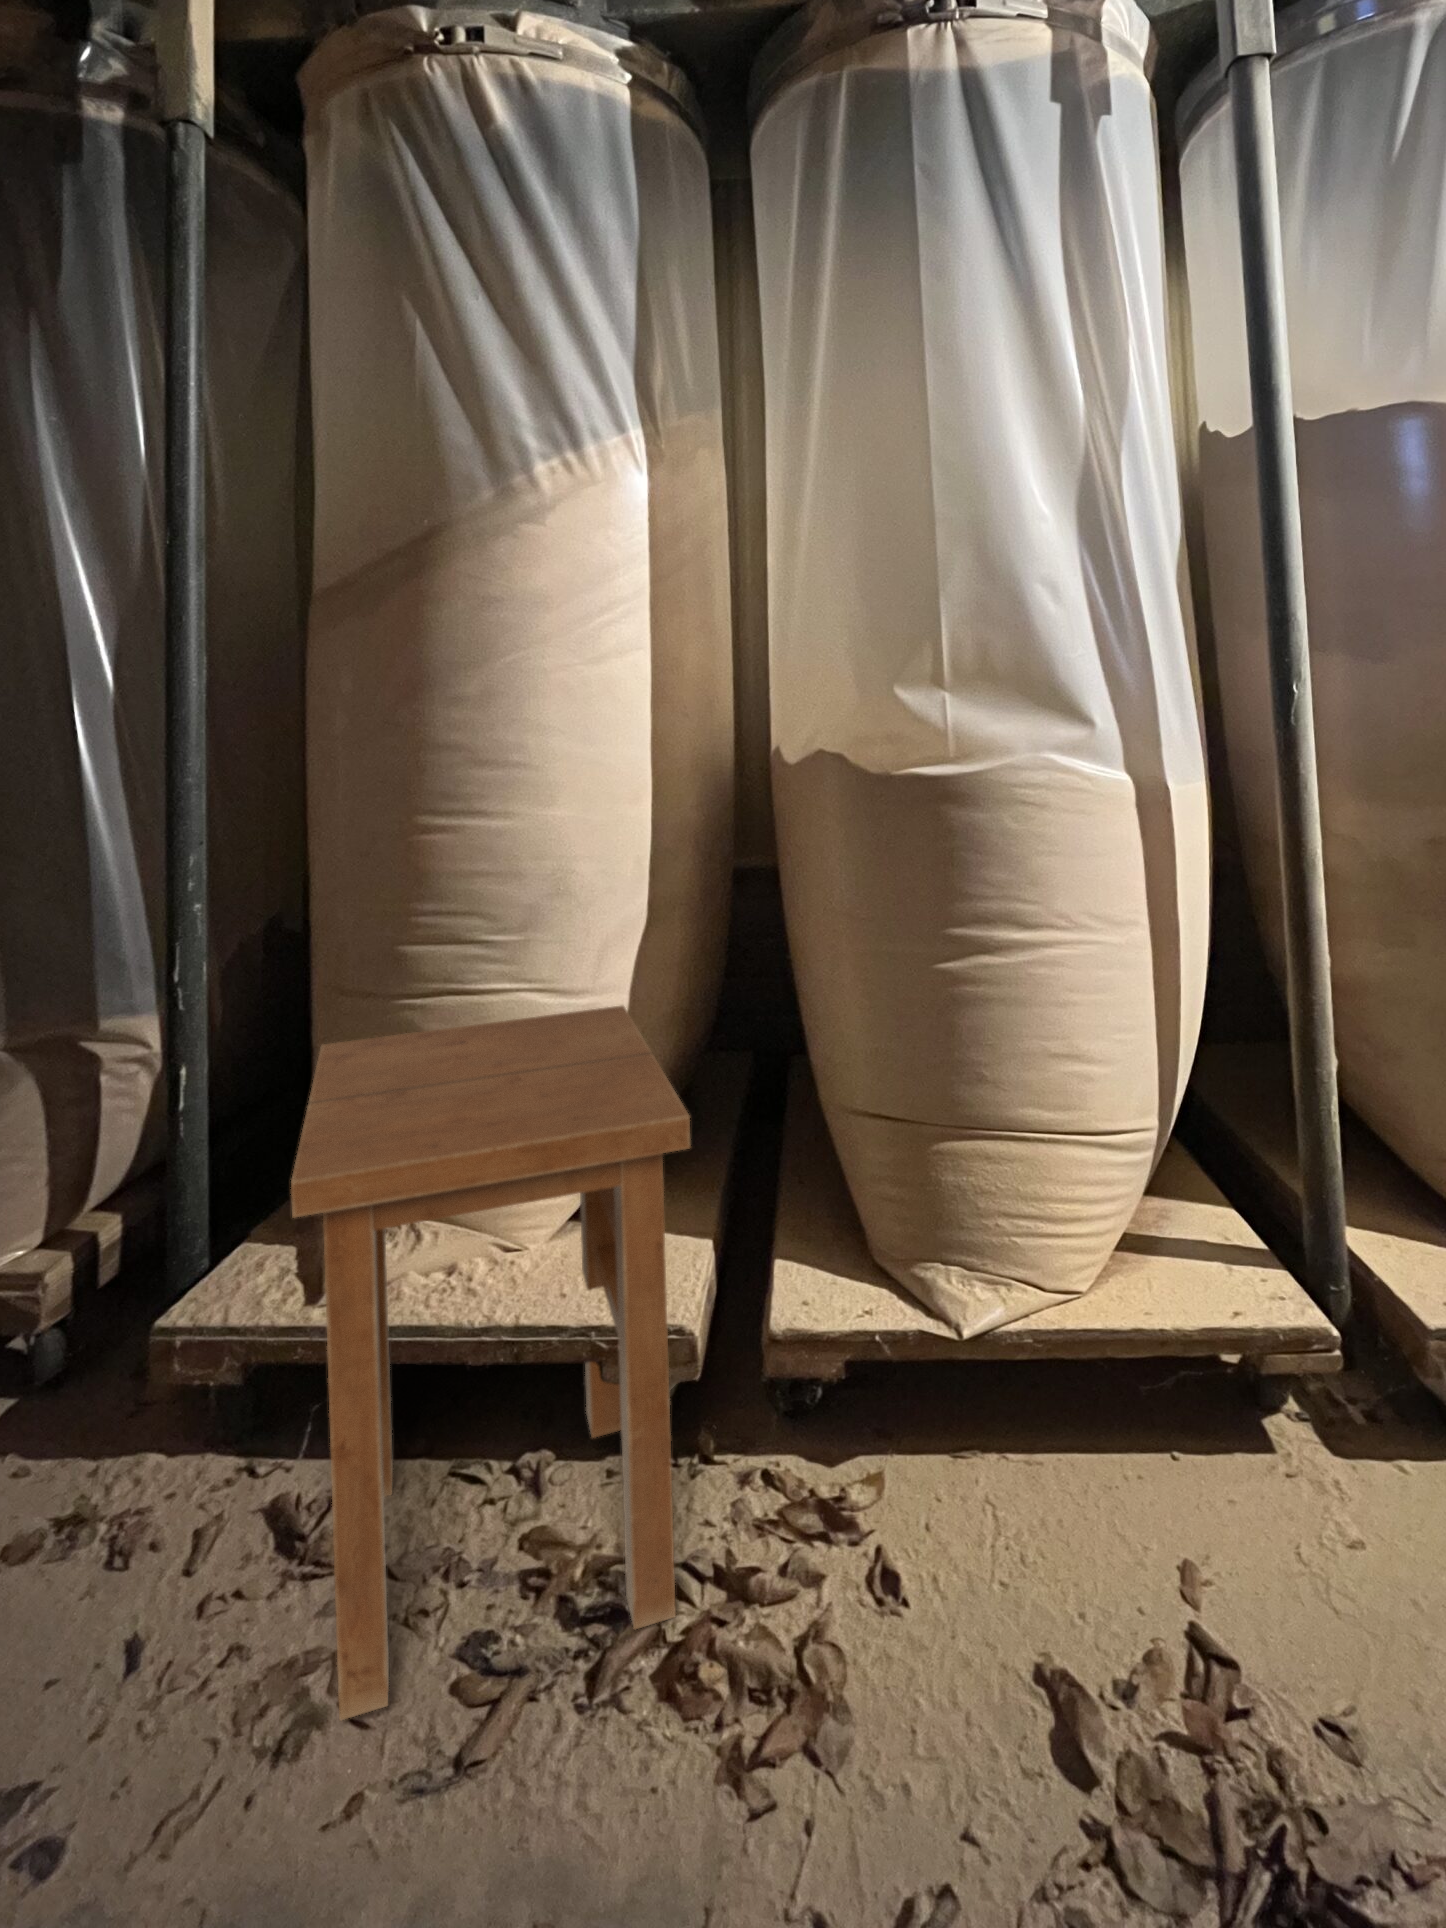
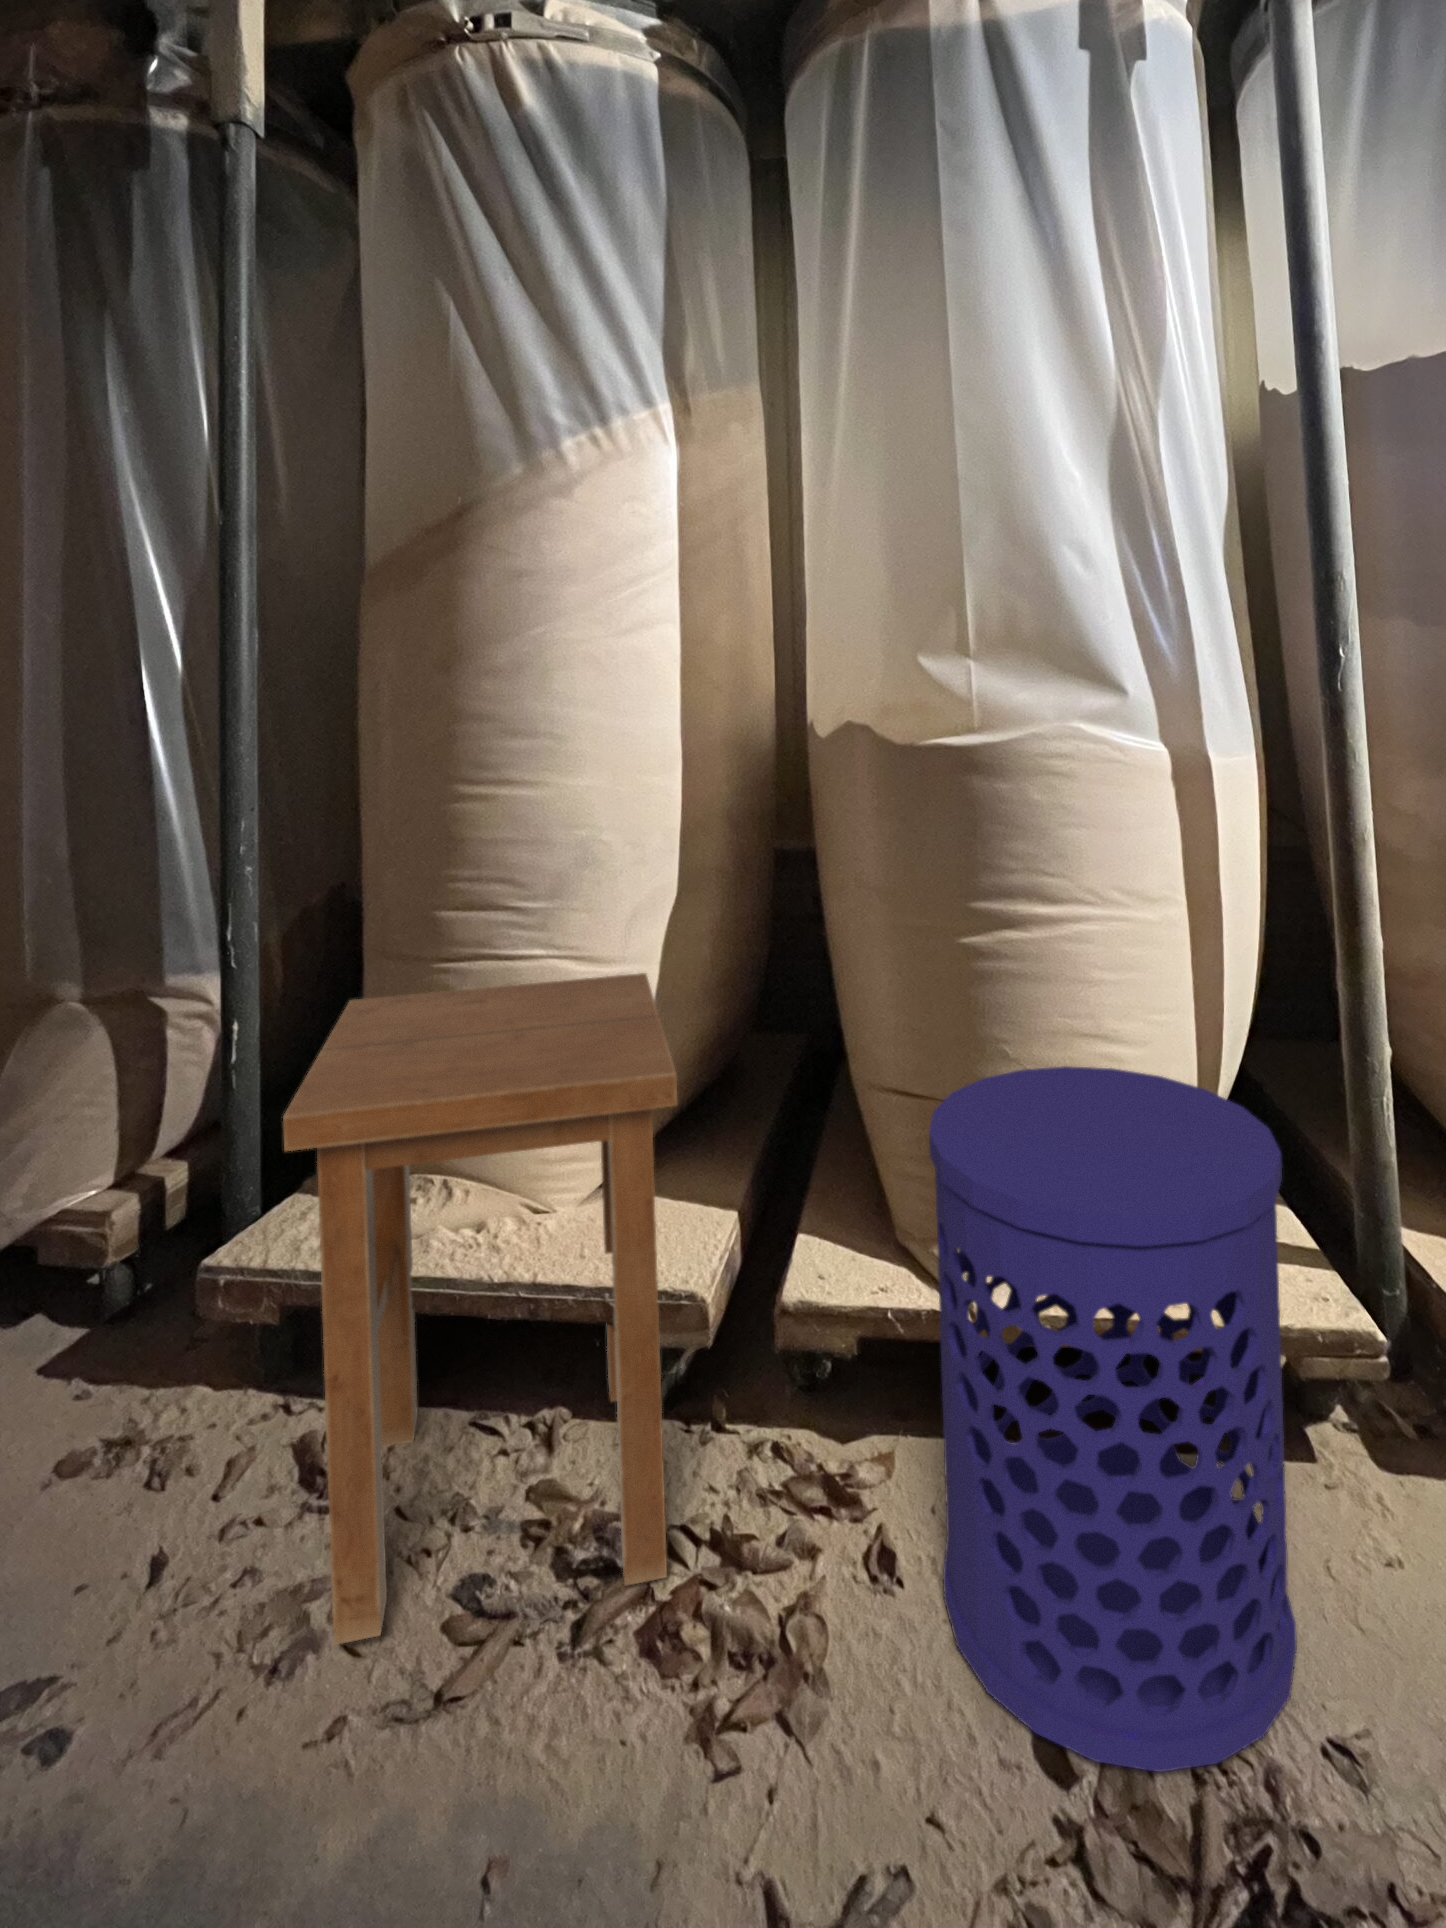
waste bin: none [936,1088,1283,1768] -> present [929,1066,1297,1772]

